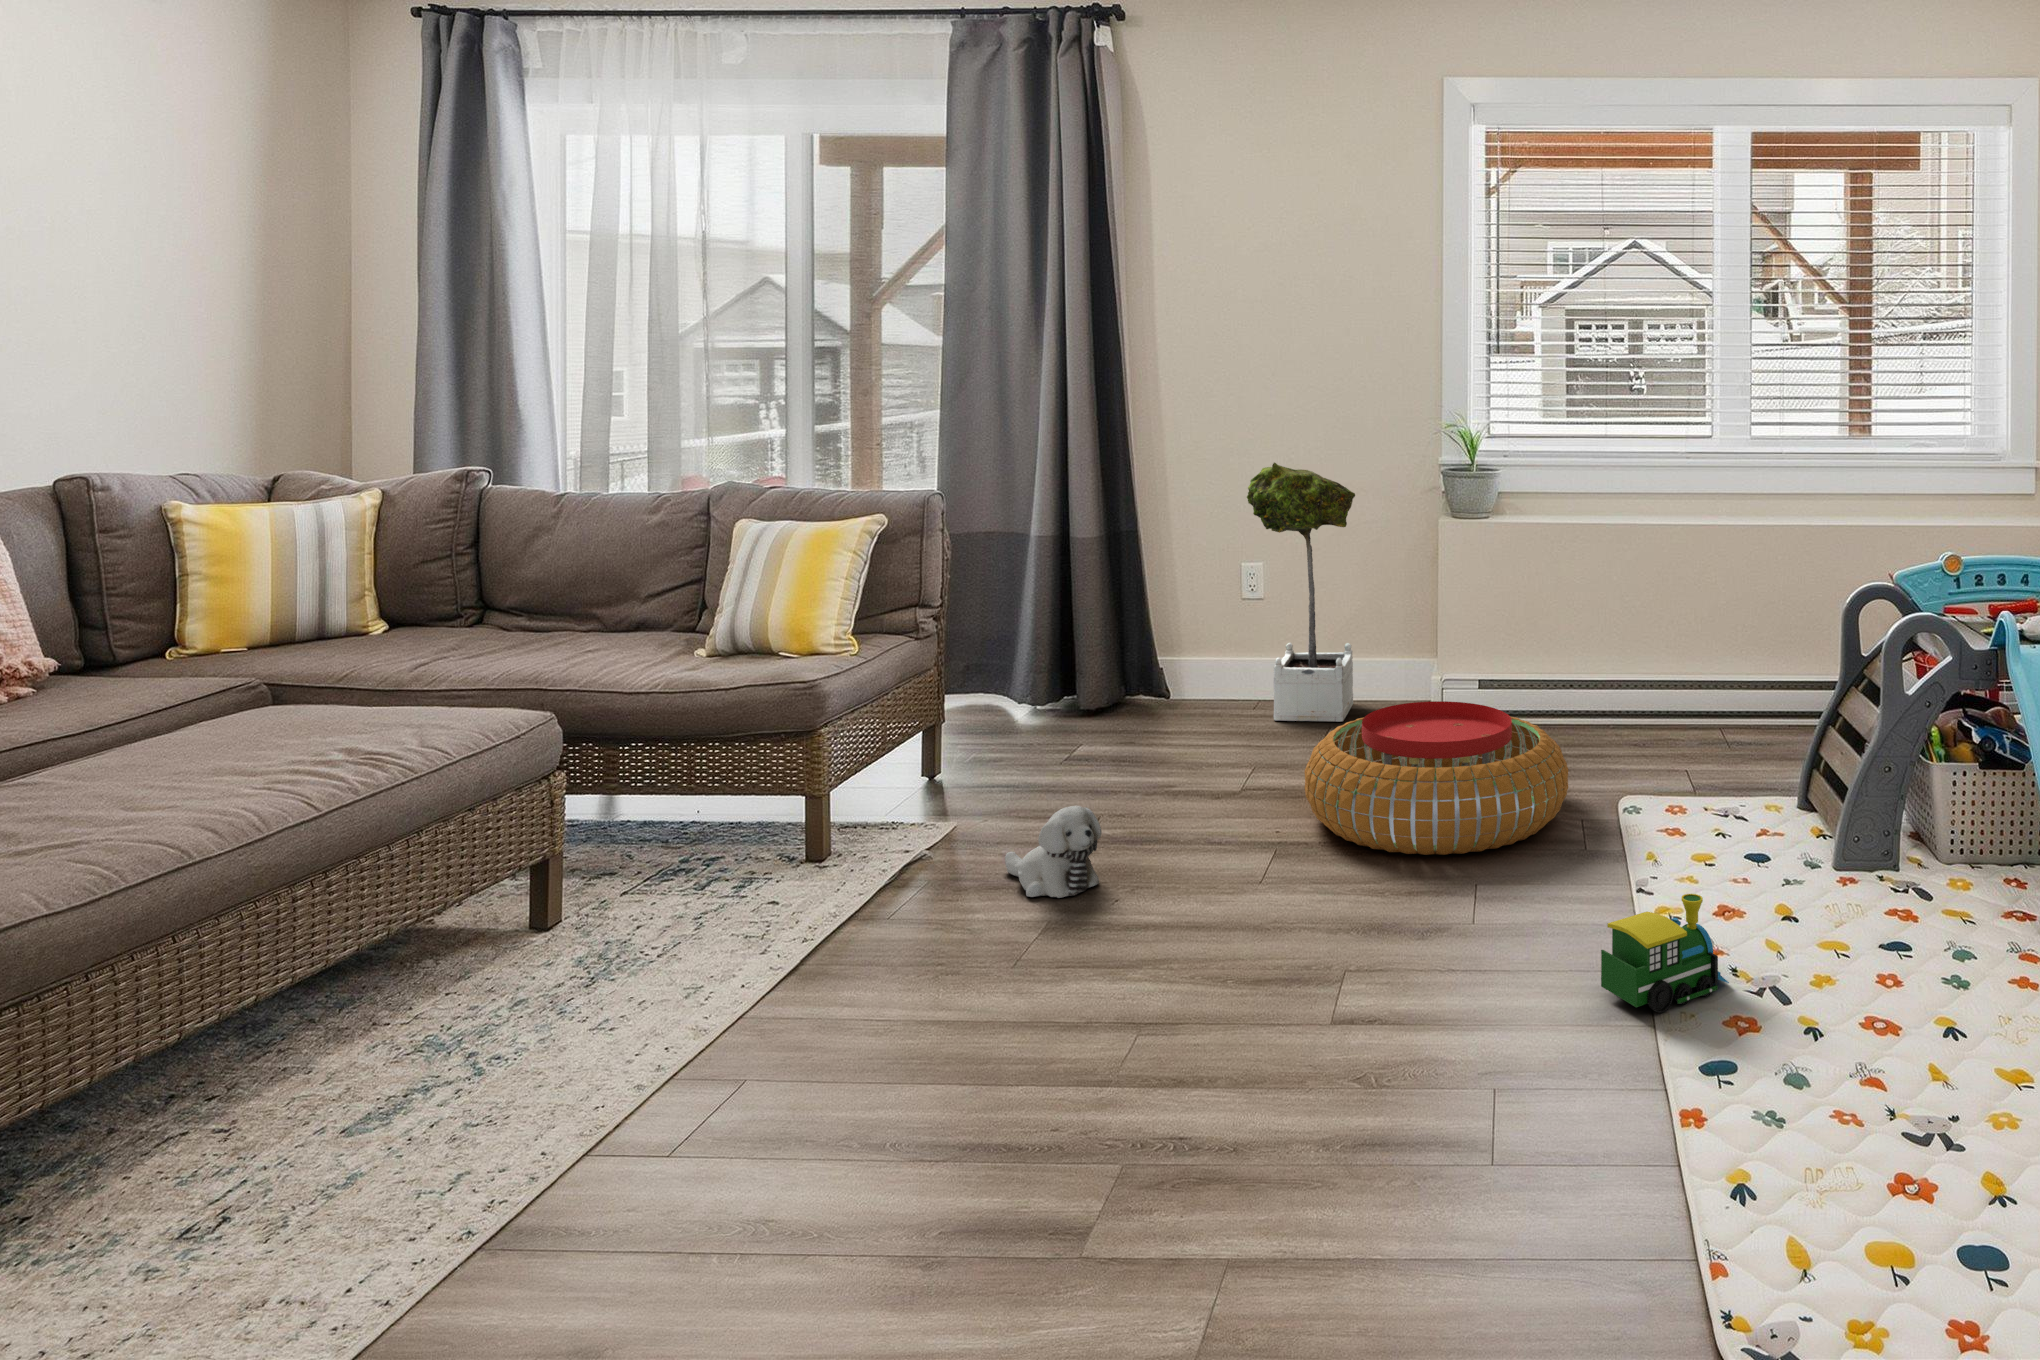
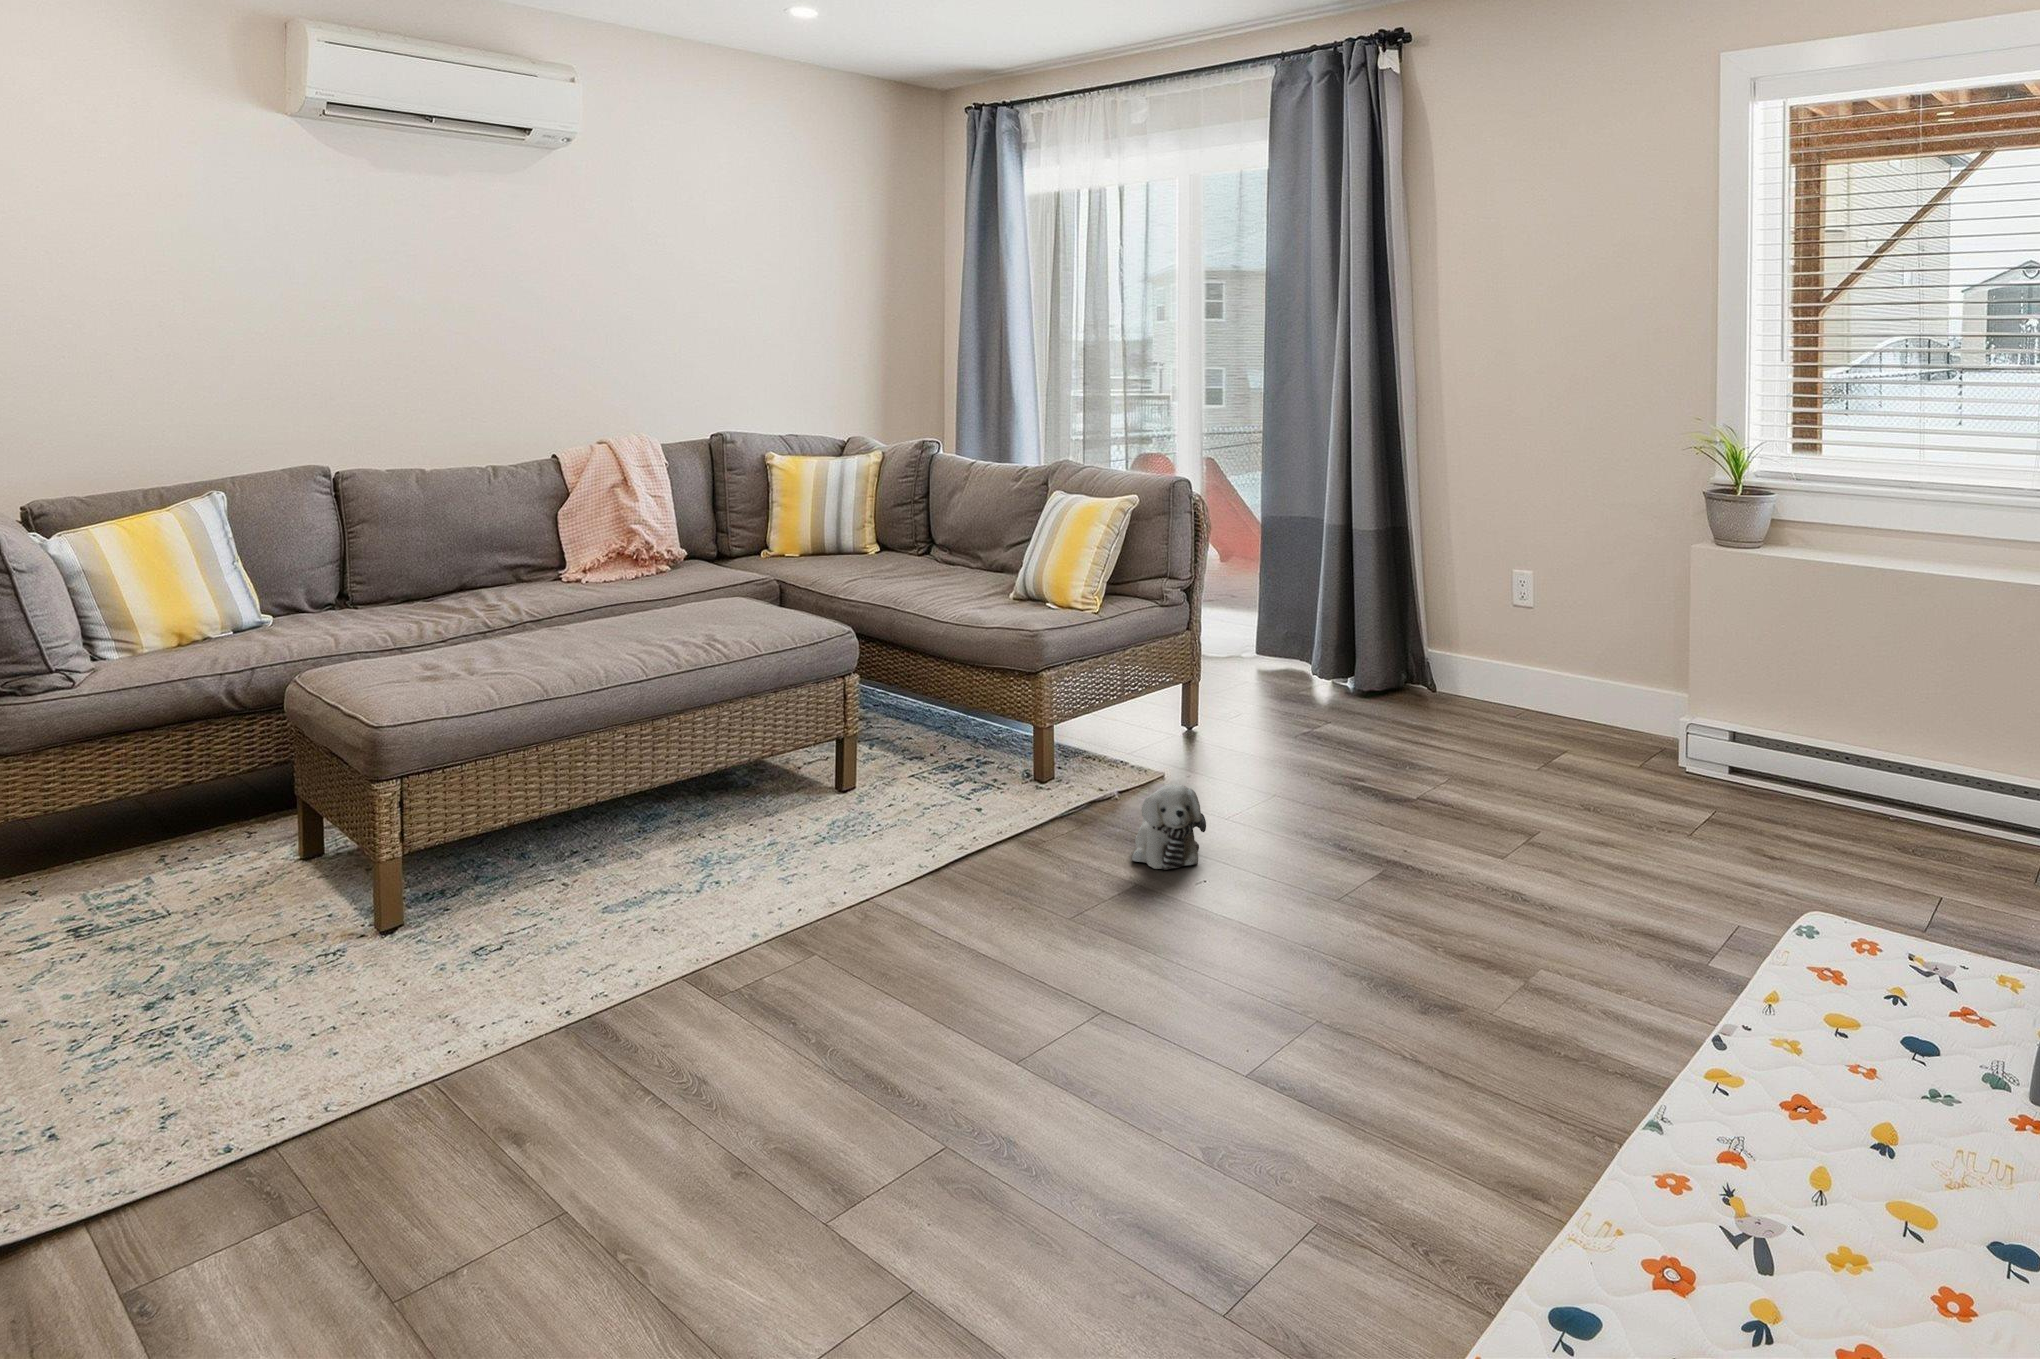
potted tree: present [1247,463,1355,722] -> none [1500,472,1617,753]
pouf: present [1304,701,1569,855] -> none [1425,747,1730,934]
toy train: present [1601,894,1729,1013] -> none [1528,1065,1701,1209]

